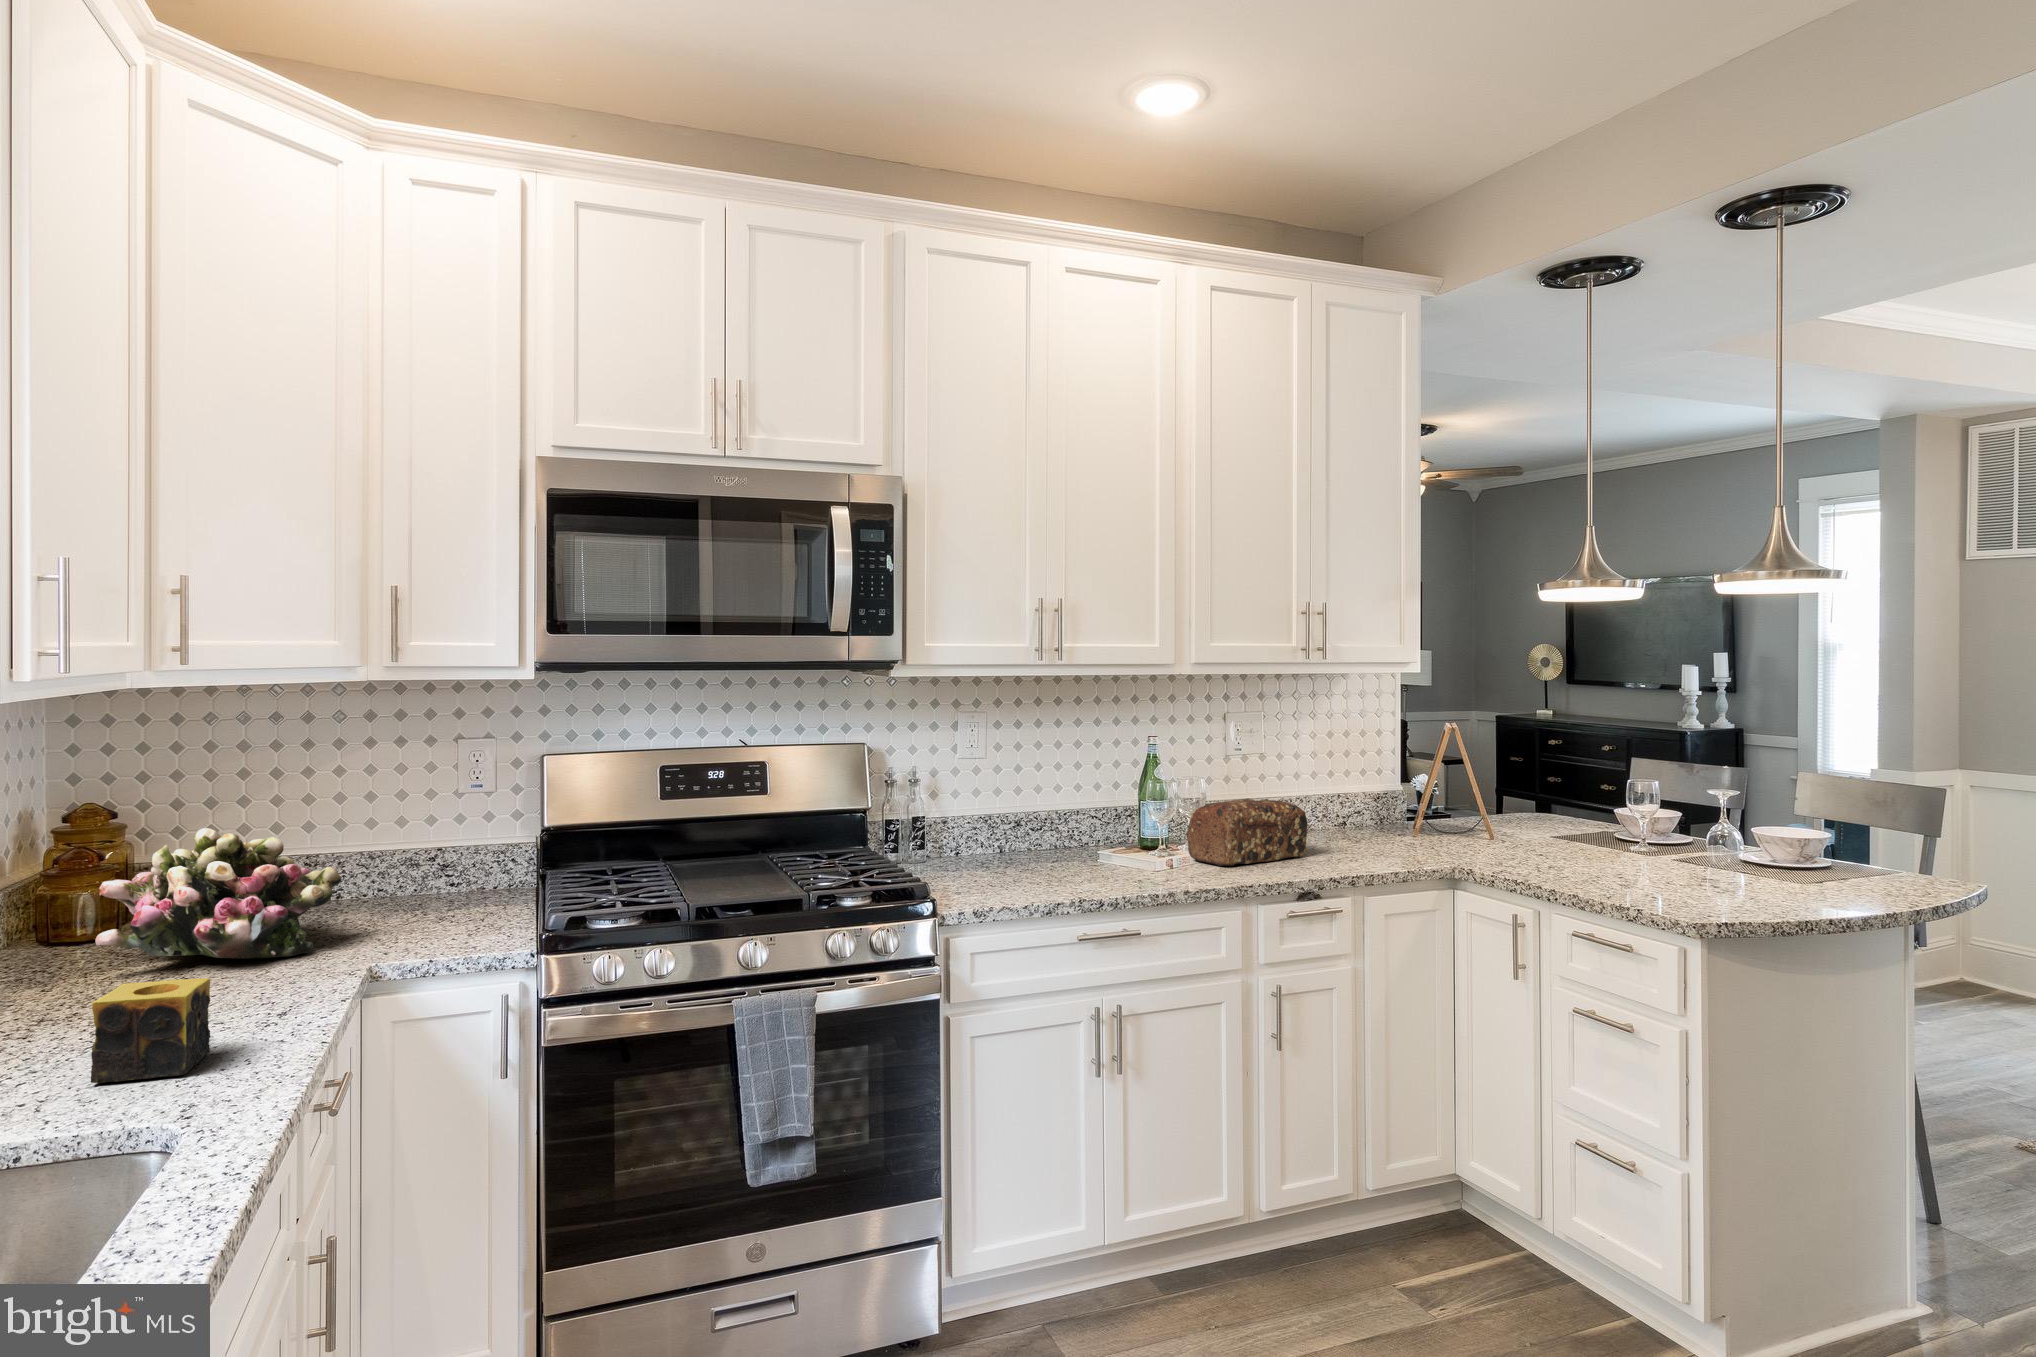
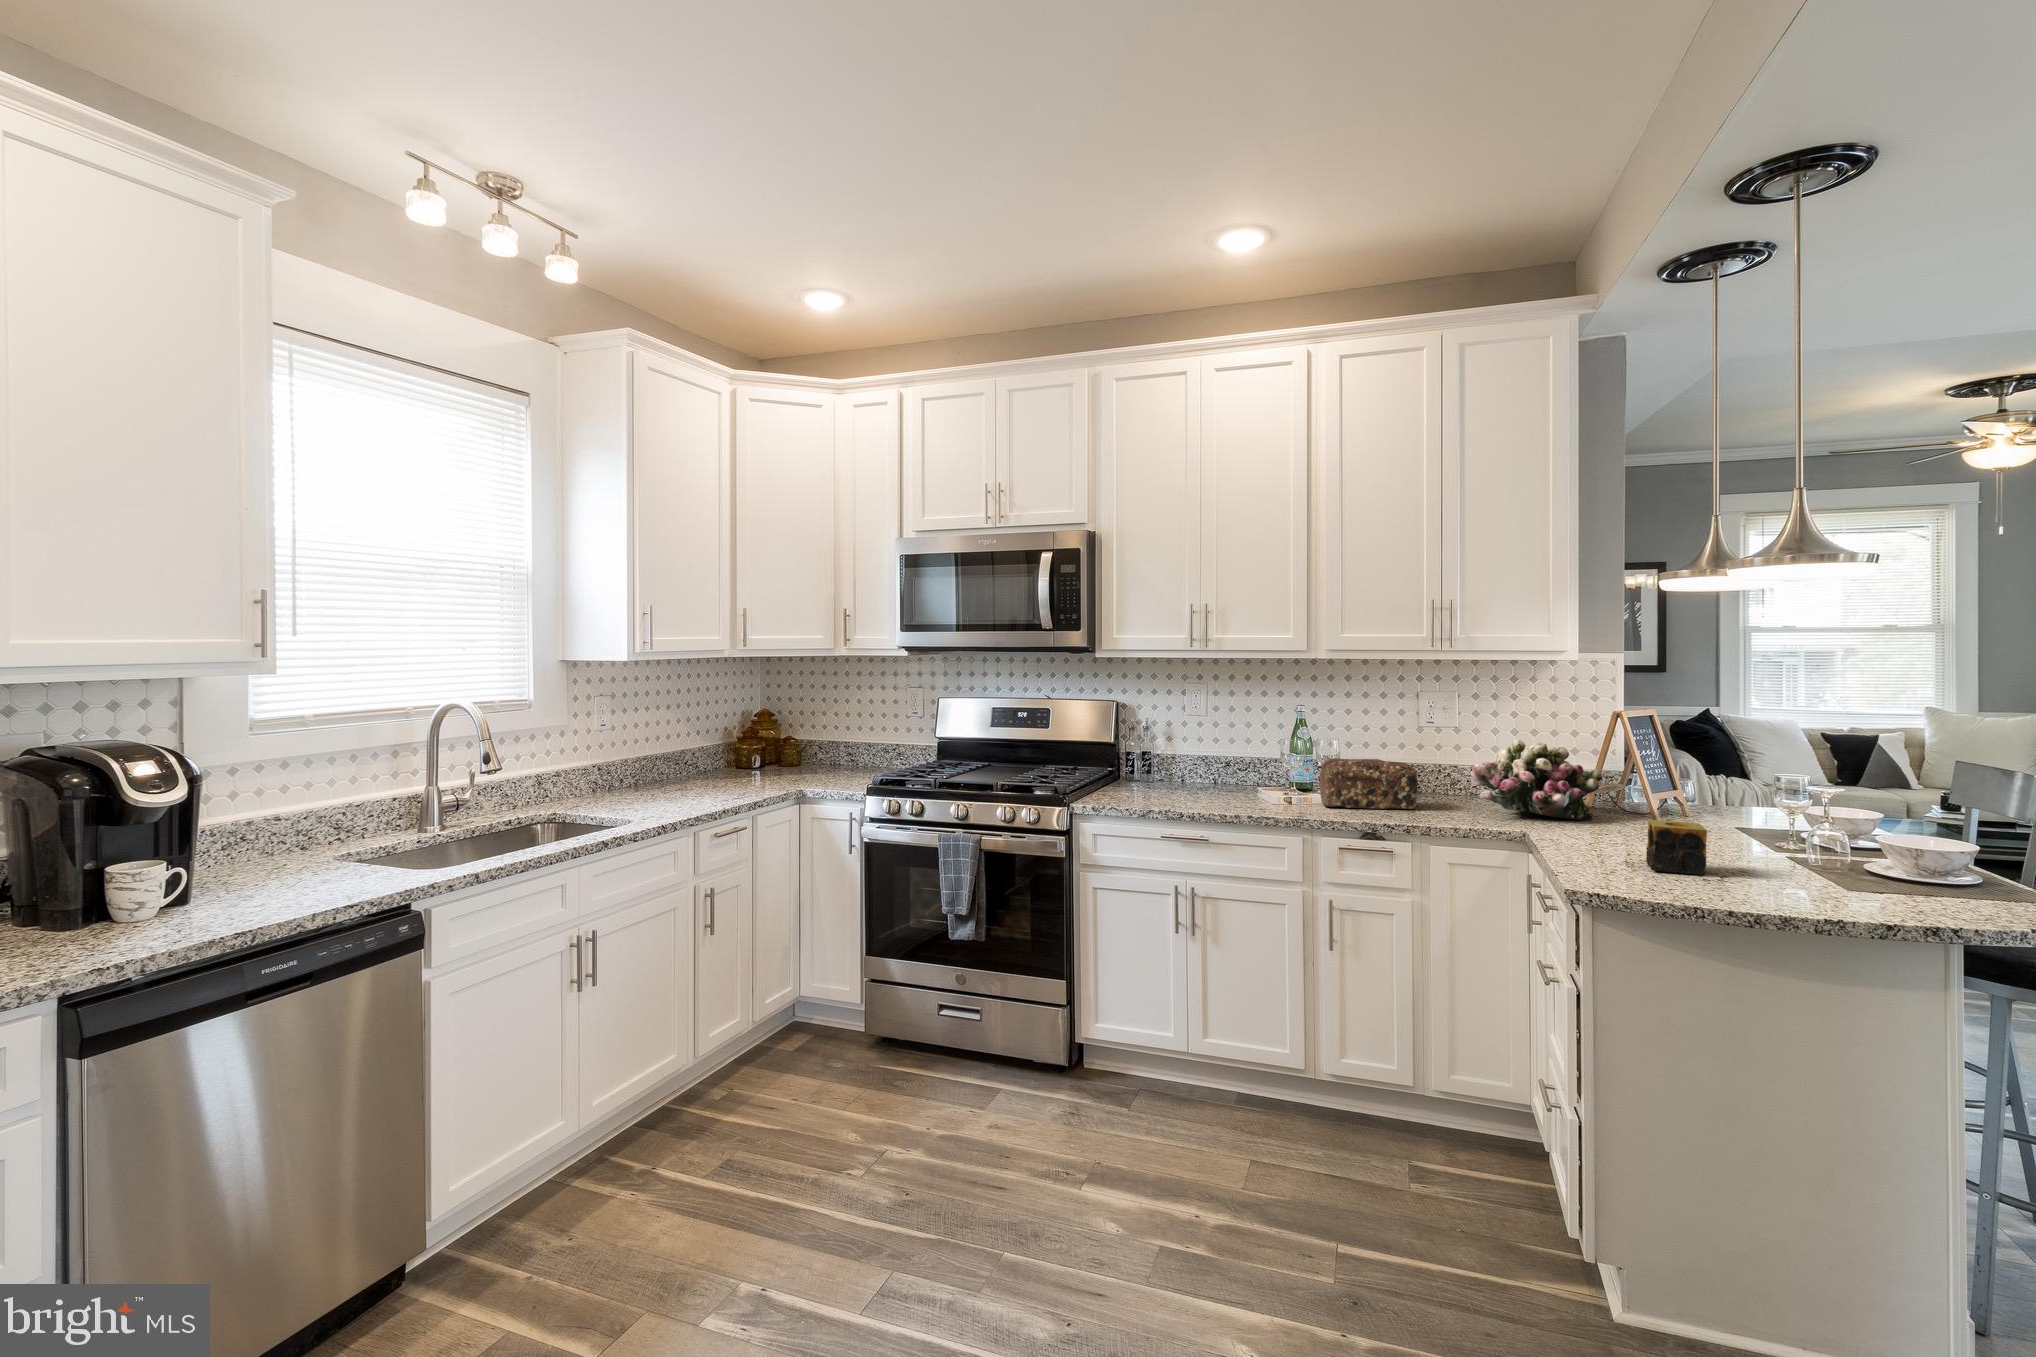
flower arrangement: present [95,828,341,959] -> present [1470,739,1602,820]
candle: present [91,978,210,1083] -> present [1646,820,1707,875]

